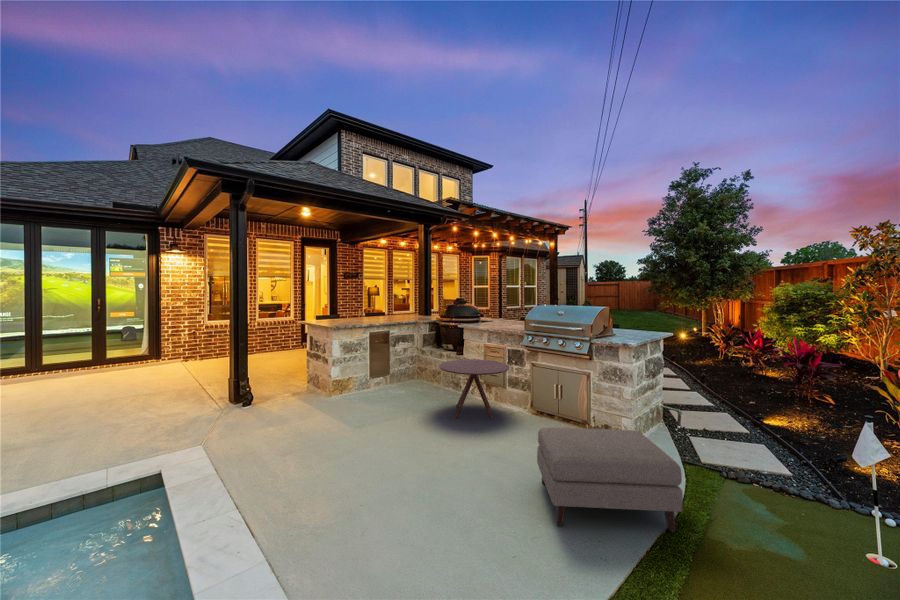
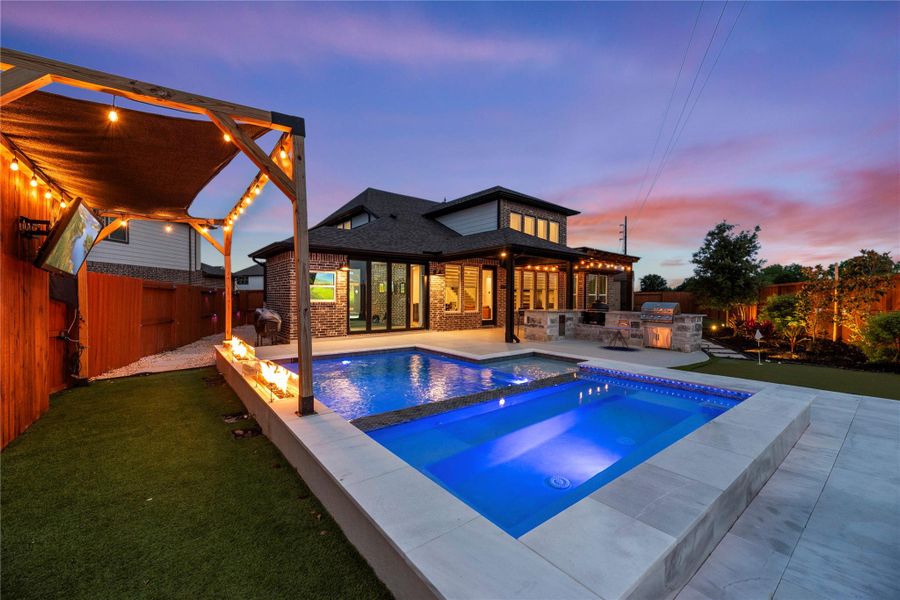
ottoman: present [537,428,683,532] -> none [662,340,712,363]

